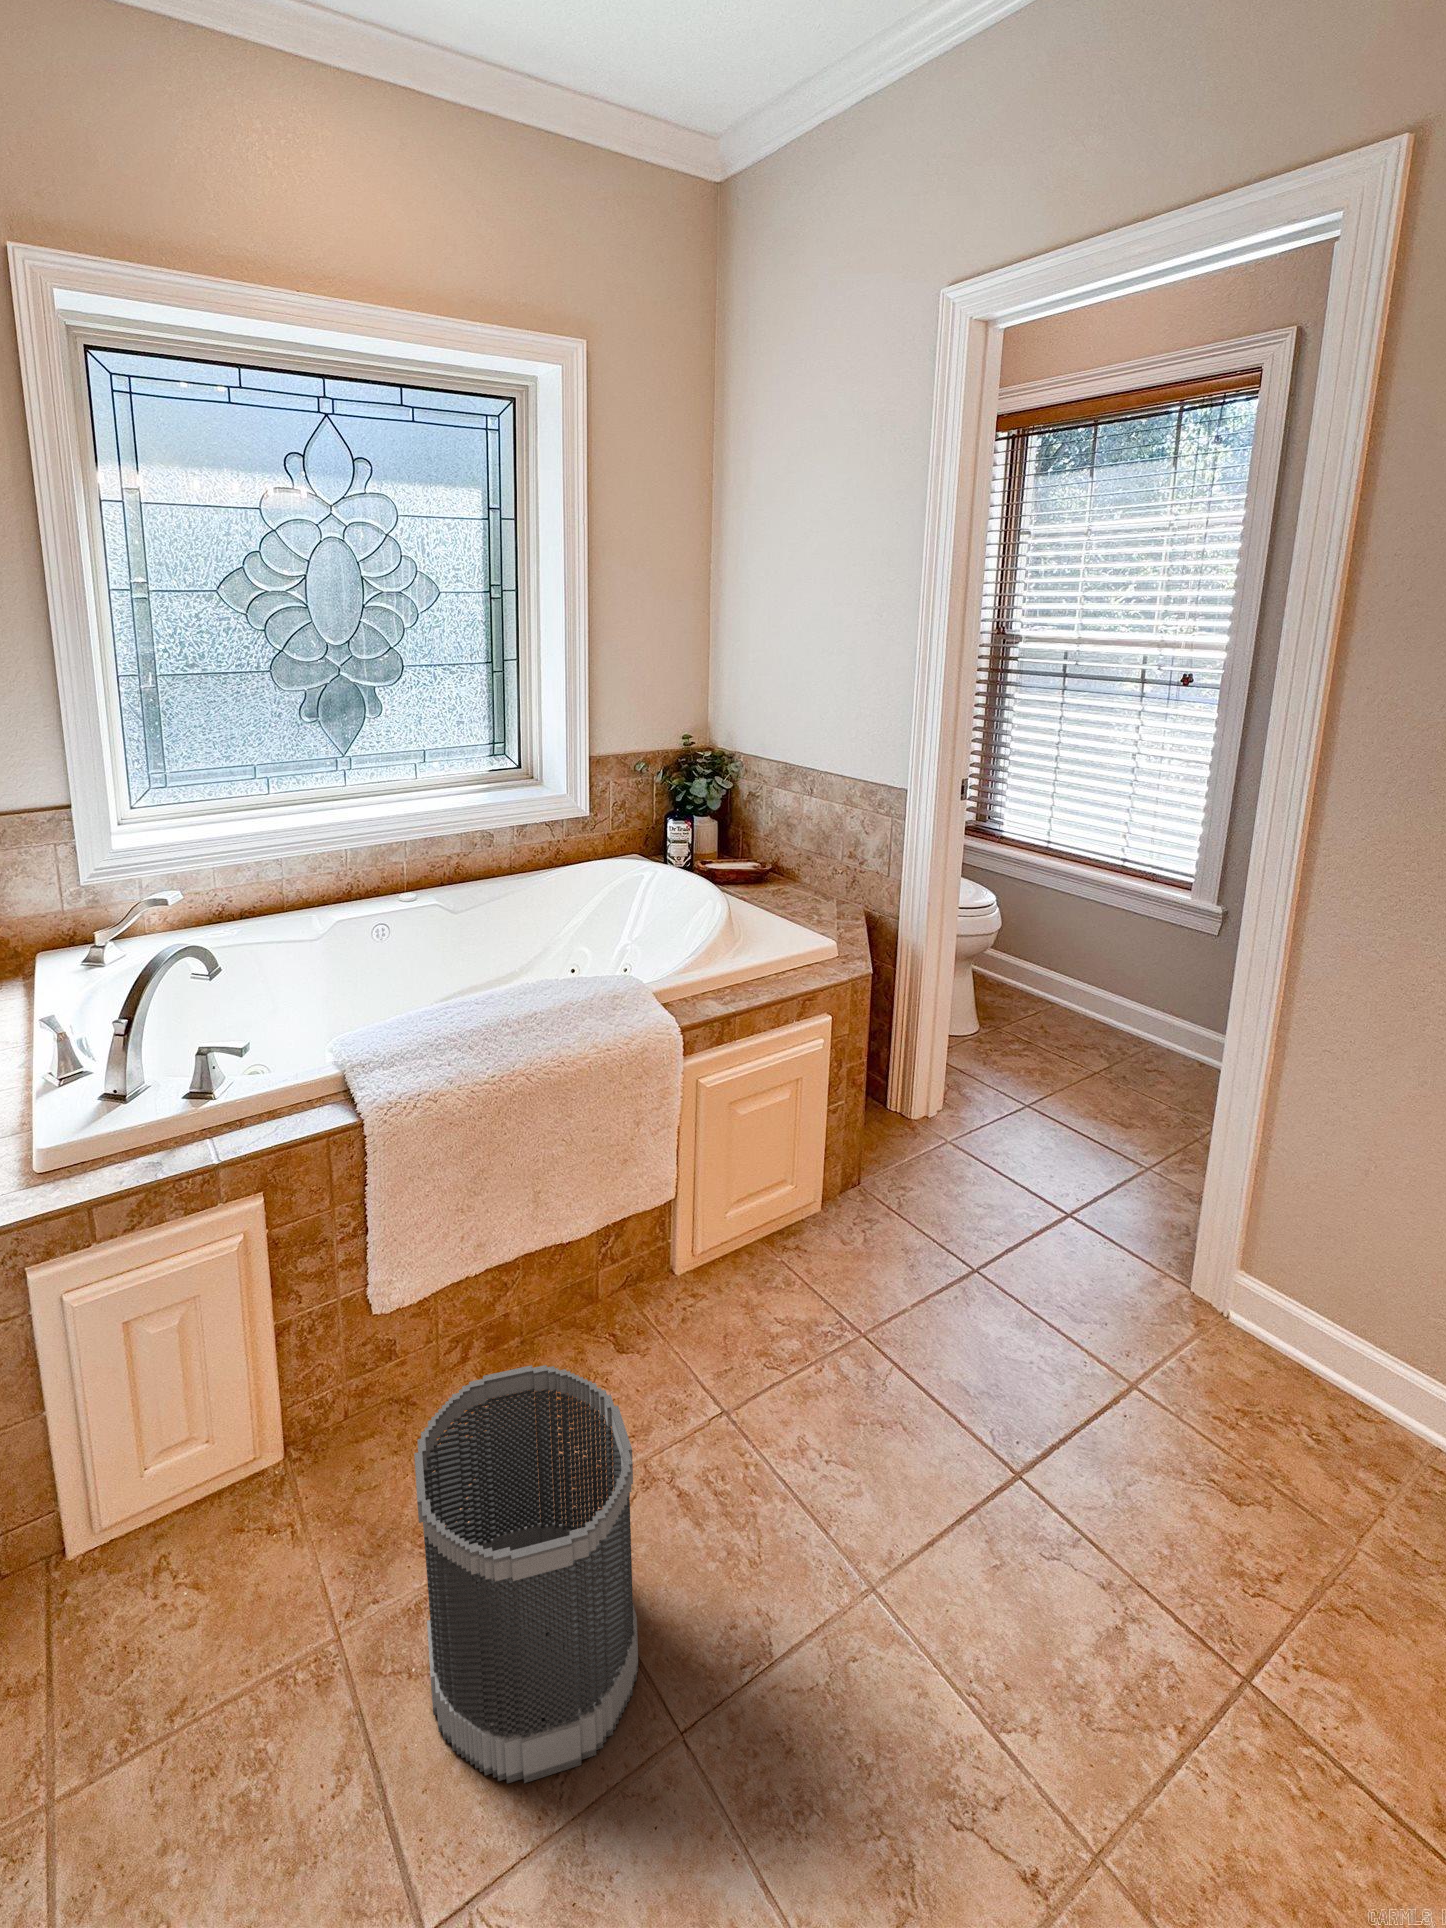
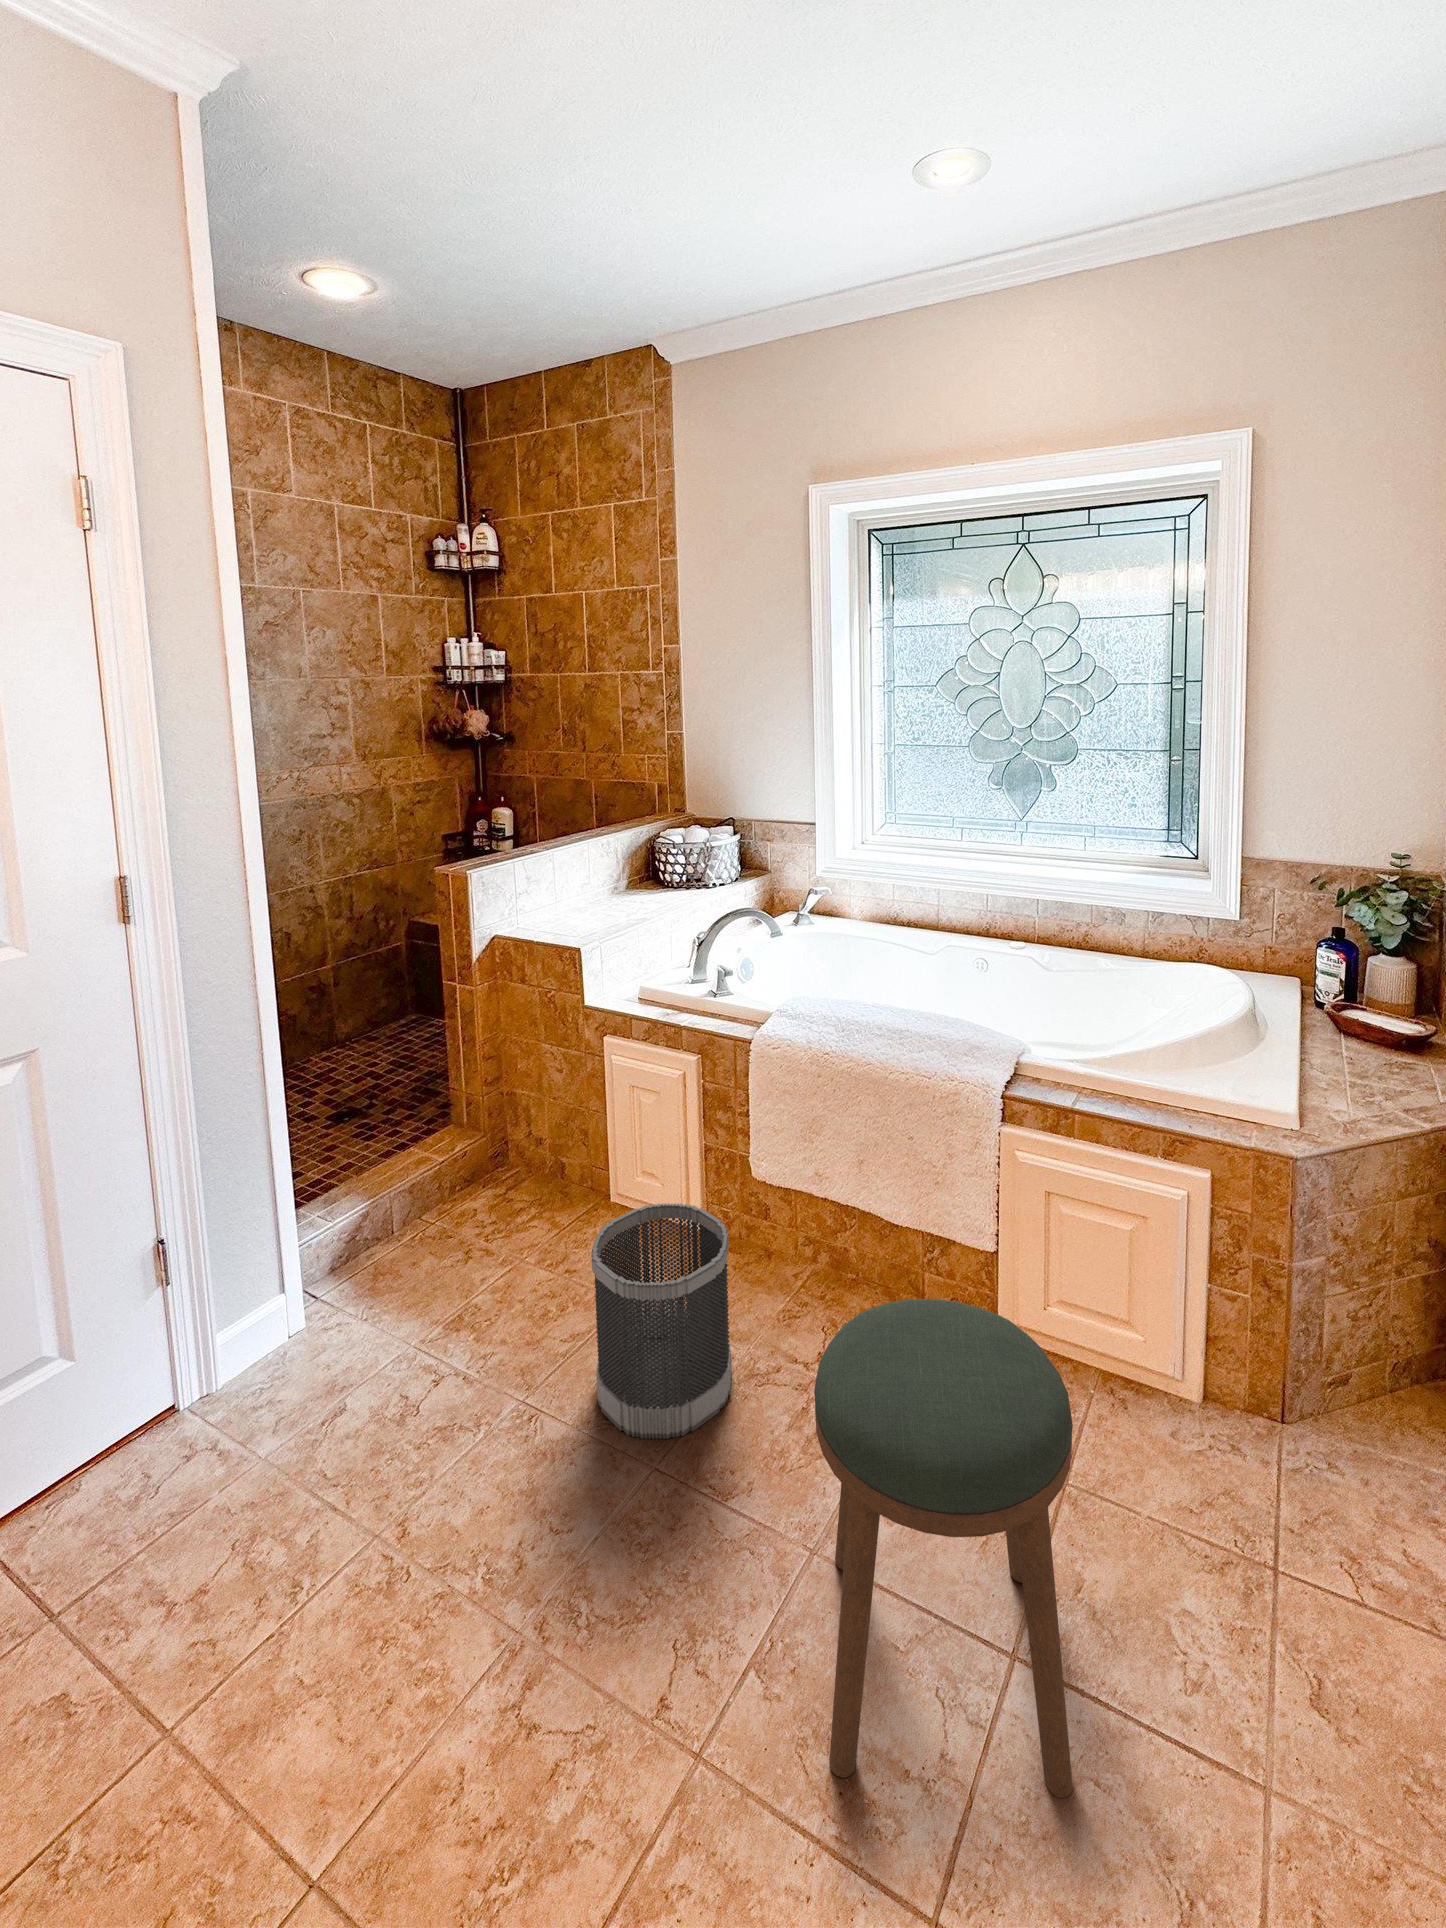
stool: none [882,1185,1189,1698] -> present [814,1299,1073,1798]

